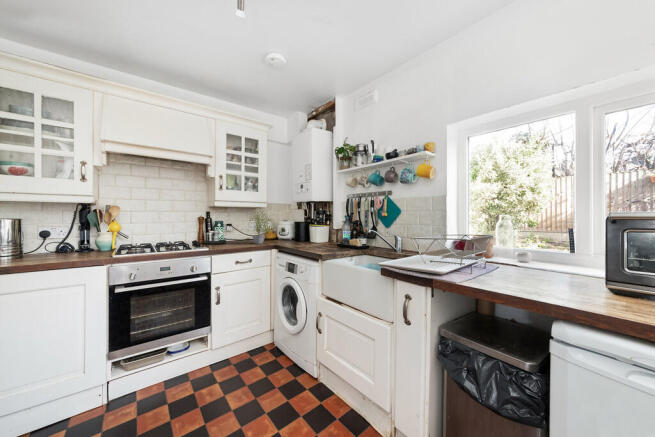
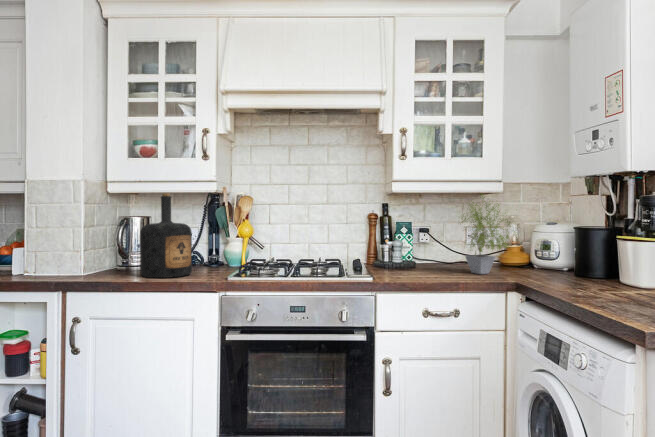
bottle: none [31,203,79,261] -> present [140,193,192,278]

